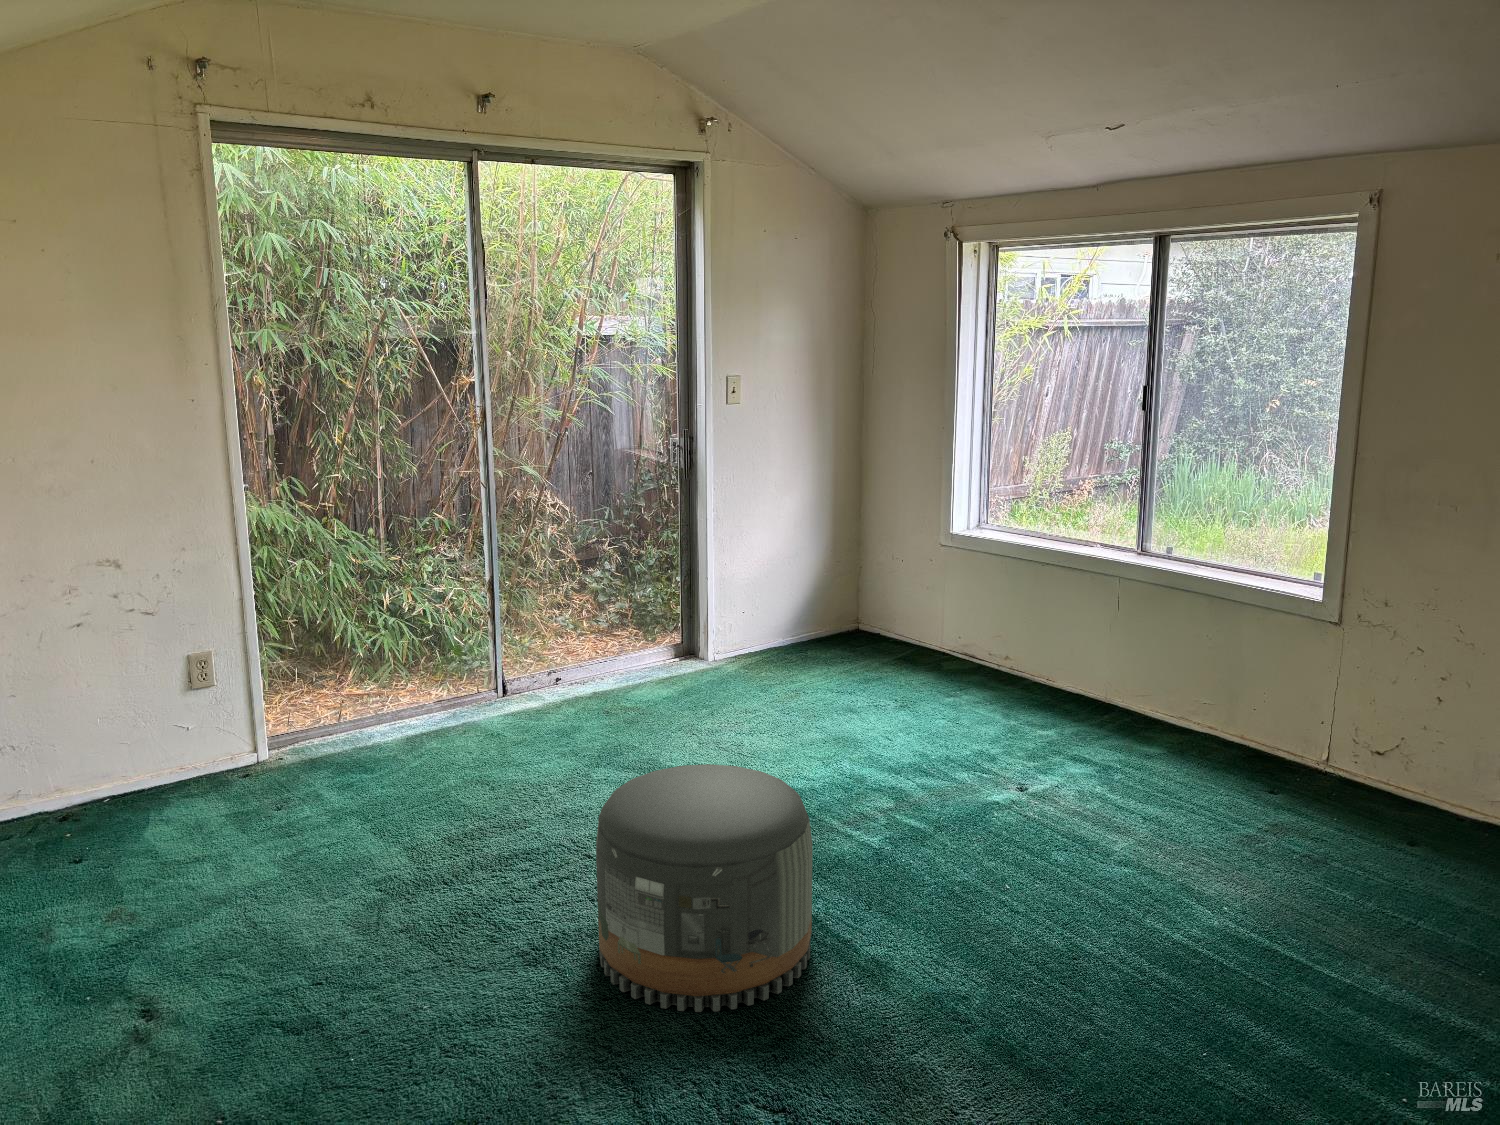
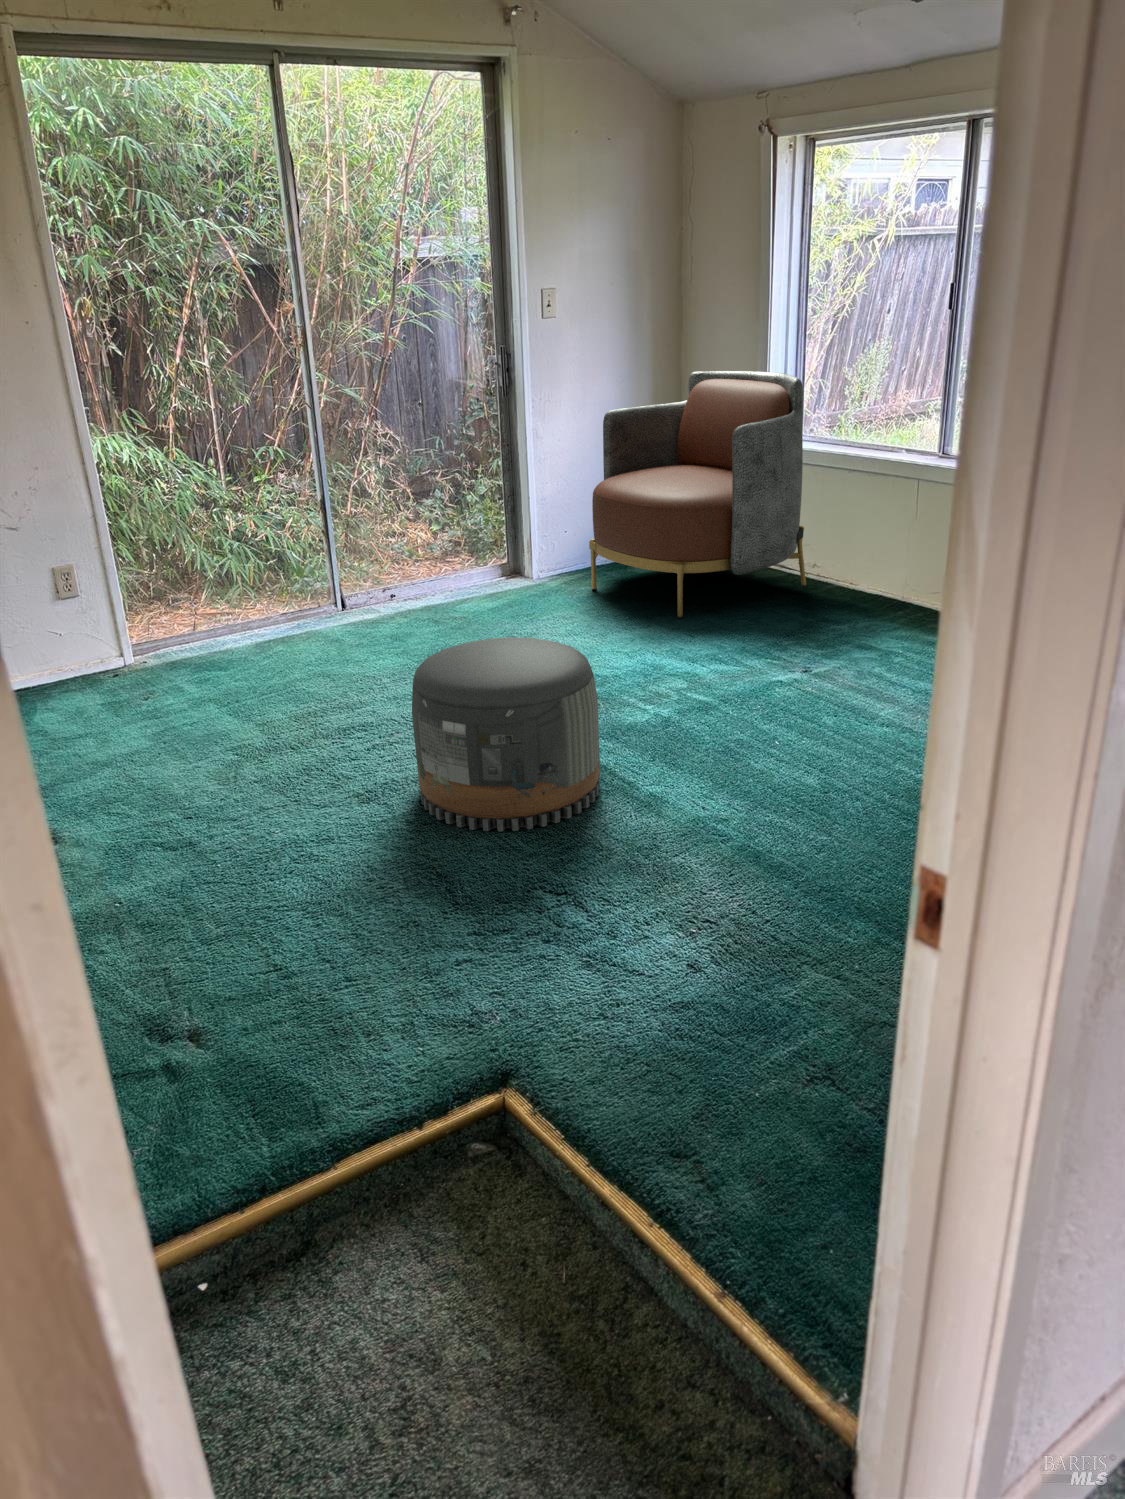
armchair: none [769,453,997,713] -> present [589,371,806,618]

